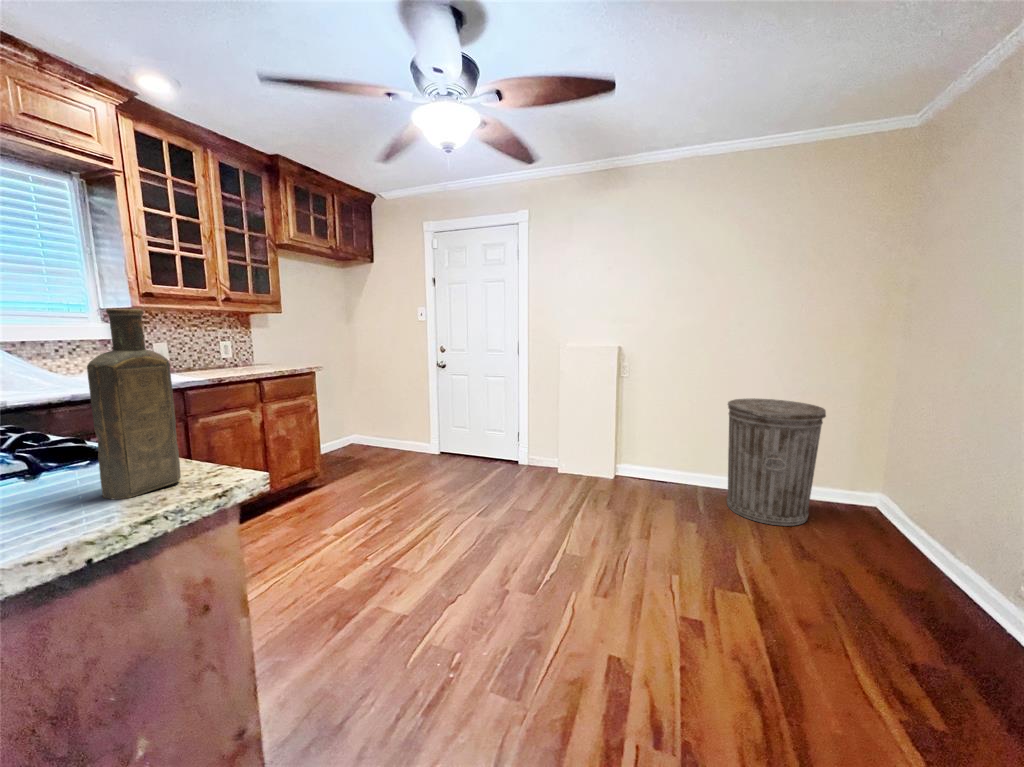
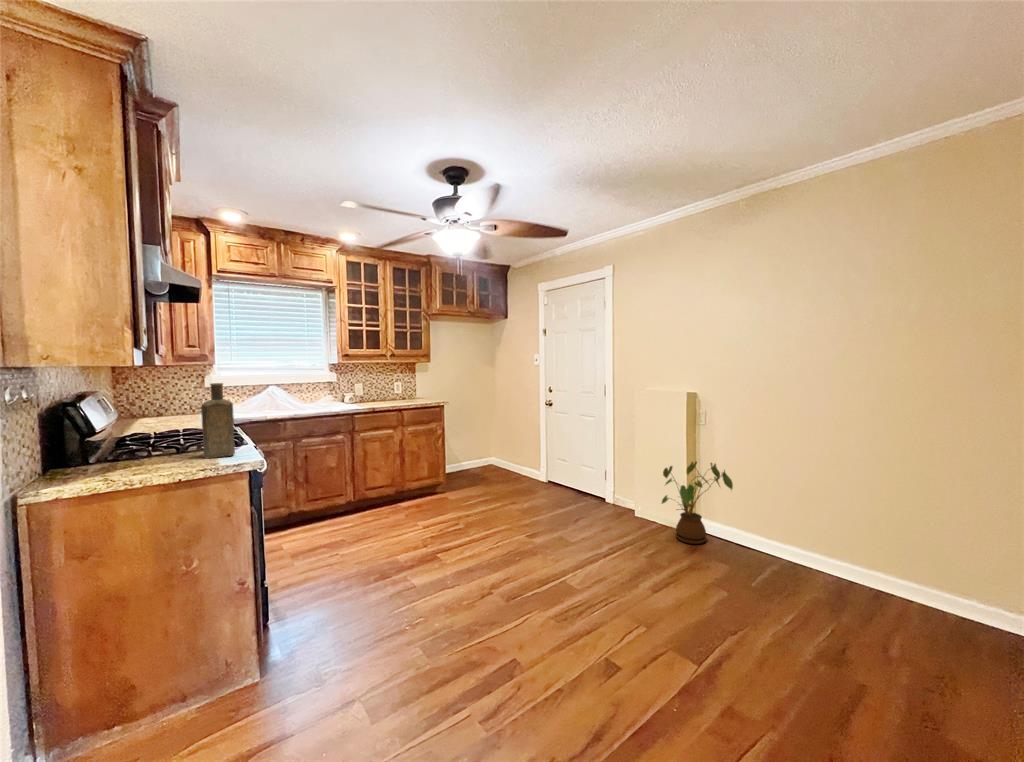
trash can: present [727,398,826,526] -> none [779,458,903,617]
house plant: none [603,412,670,492] -> present [662,462,733,544]

